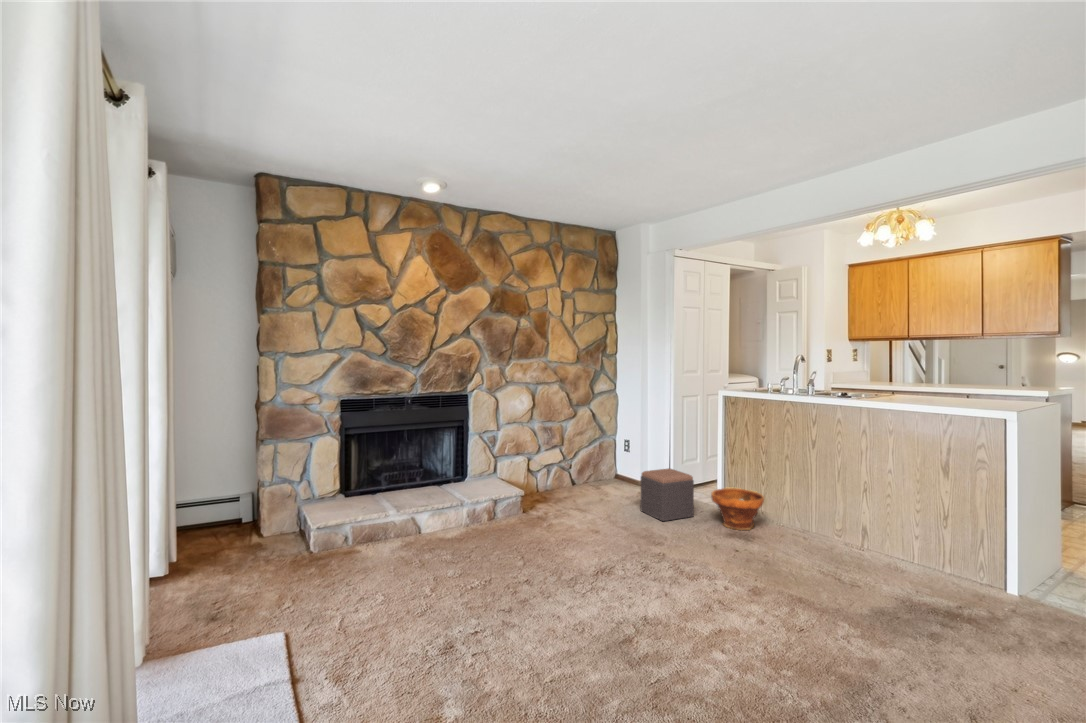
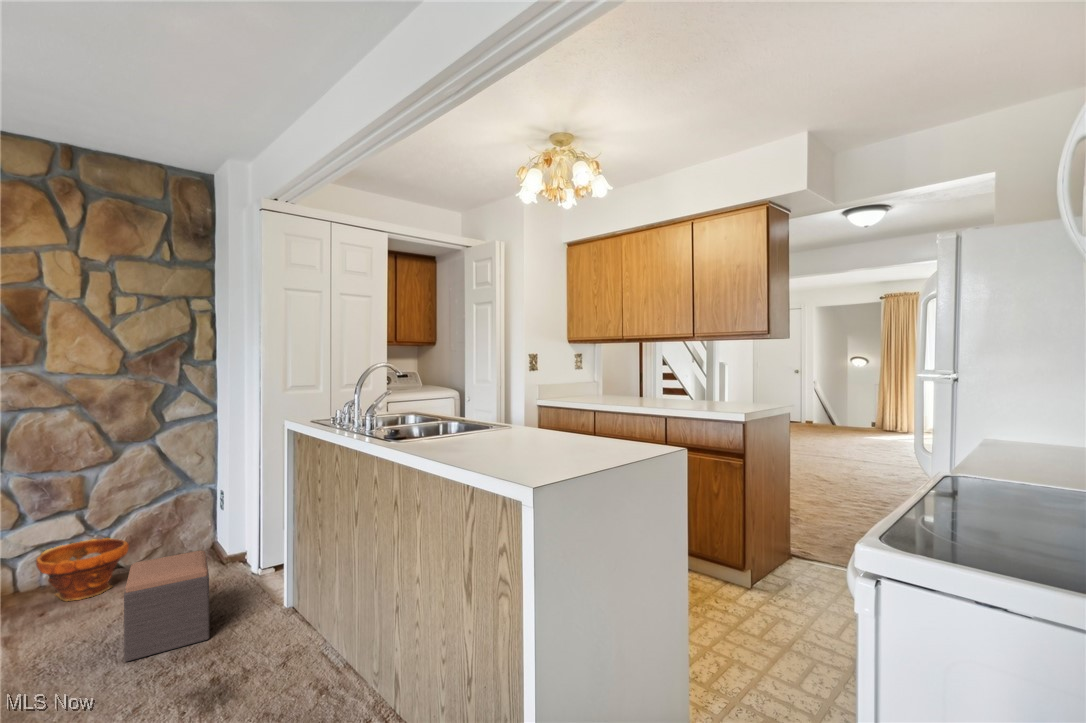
planter: present [711,487,764,530] -> present [36,538,129,601]

